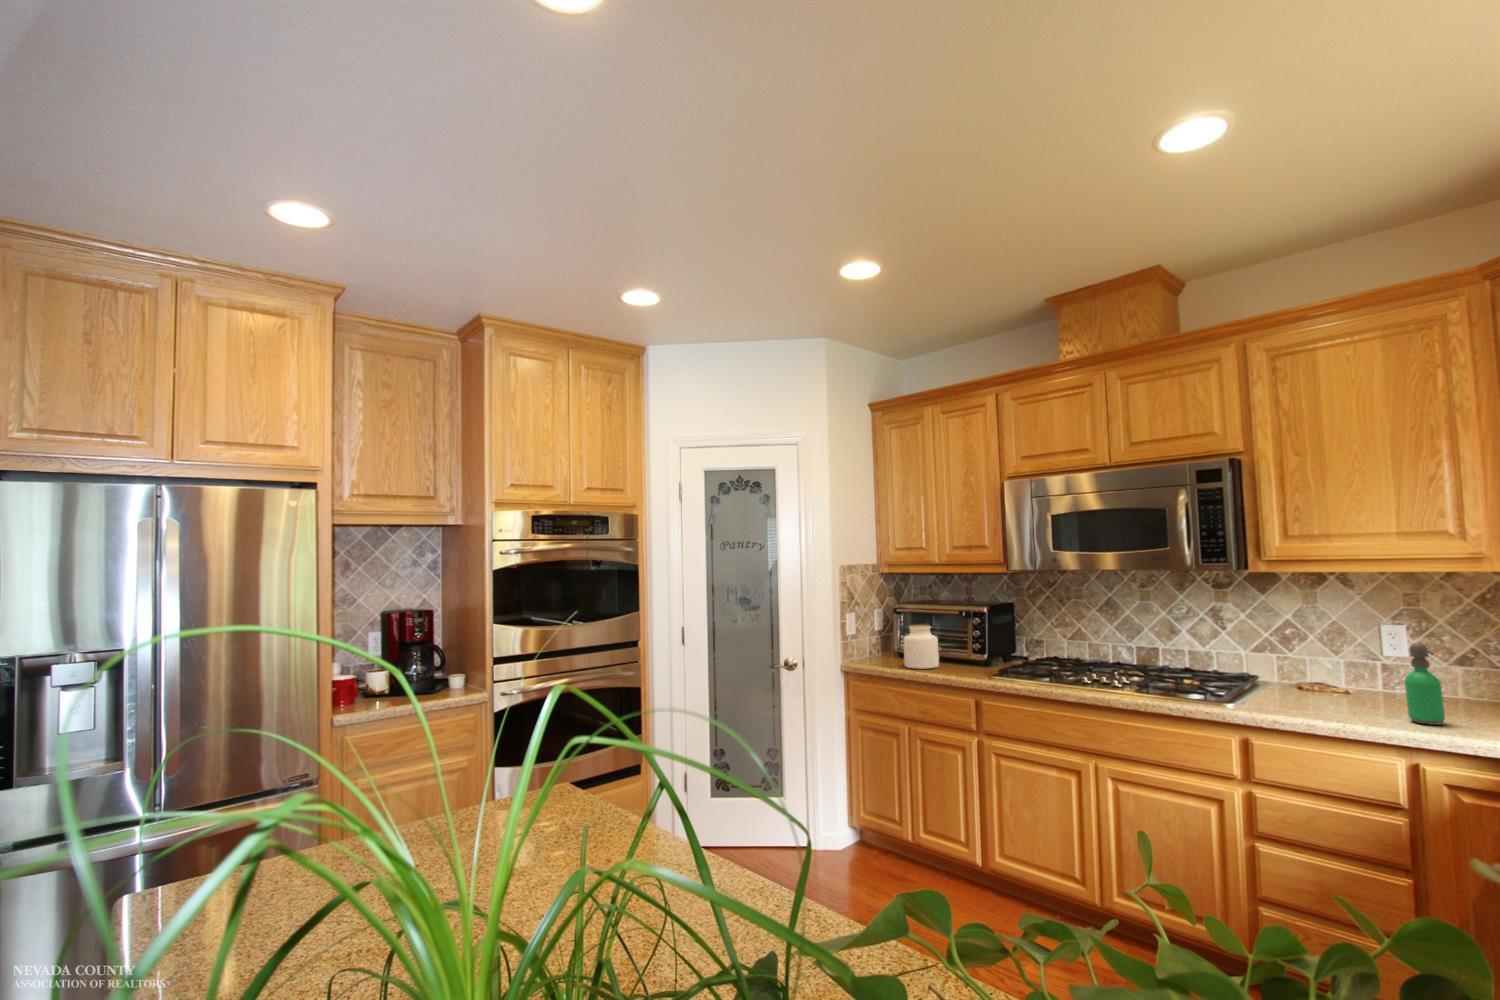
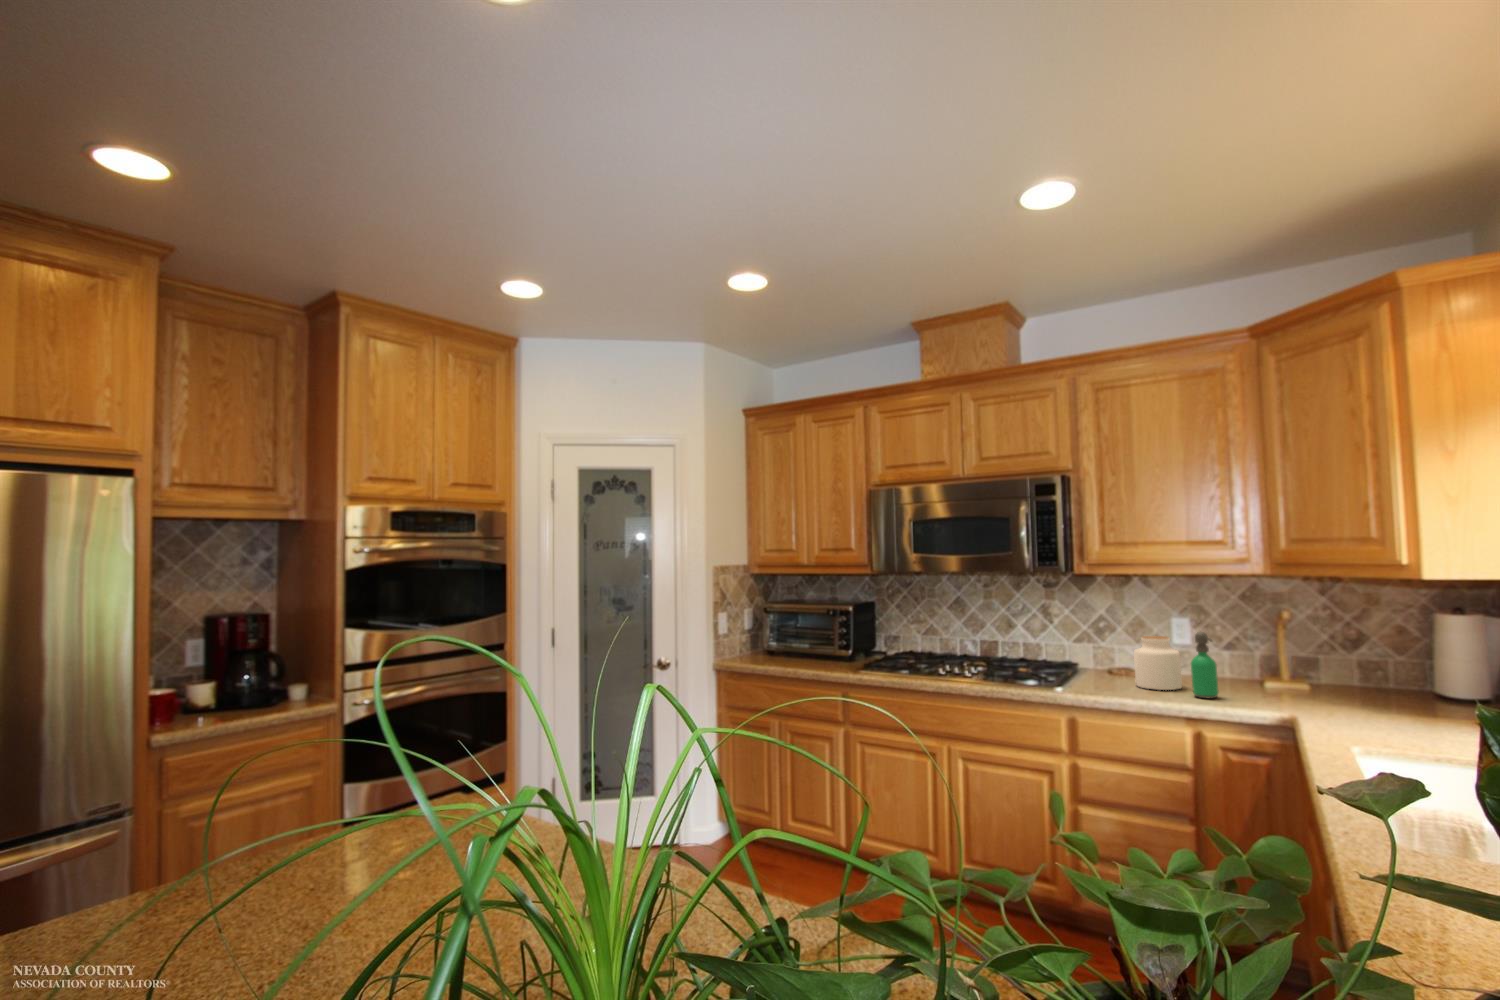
jar: present [903,625,939,669] -> present [1134,636,1182,690]

